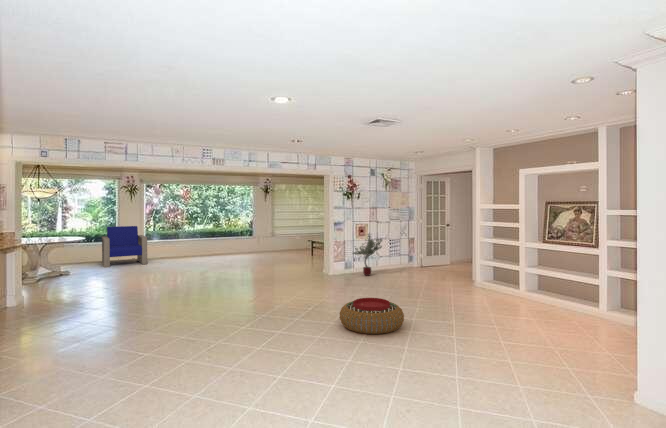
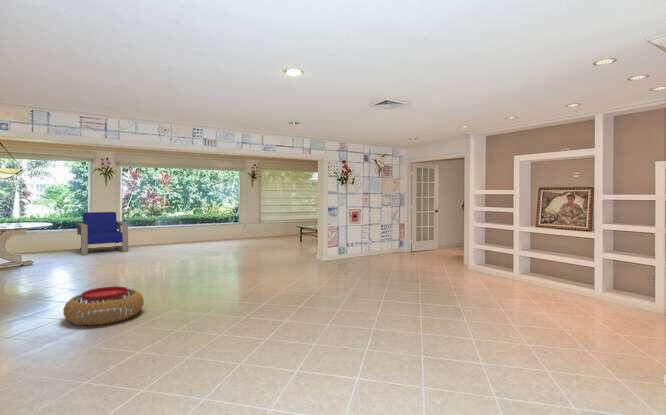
potted tree: present [353,234,382,276] -> none [346,219,376,261]
pouf: present [339,298,404,334] -> present [63,286,144,325]

